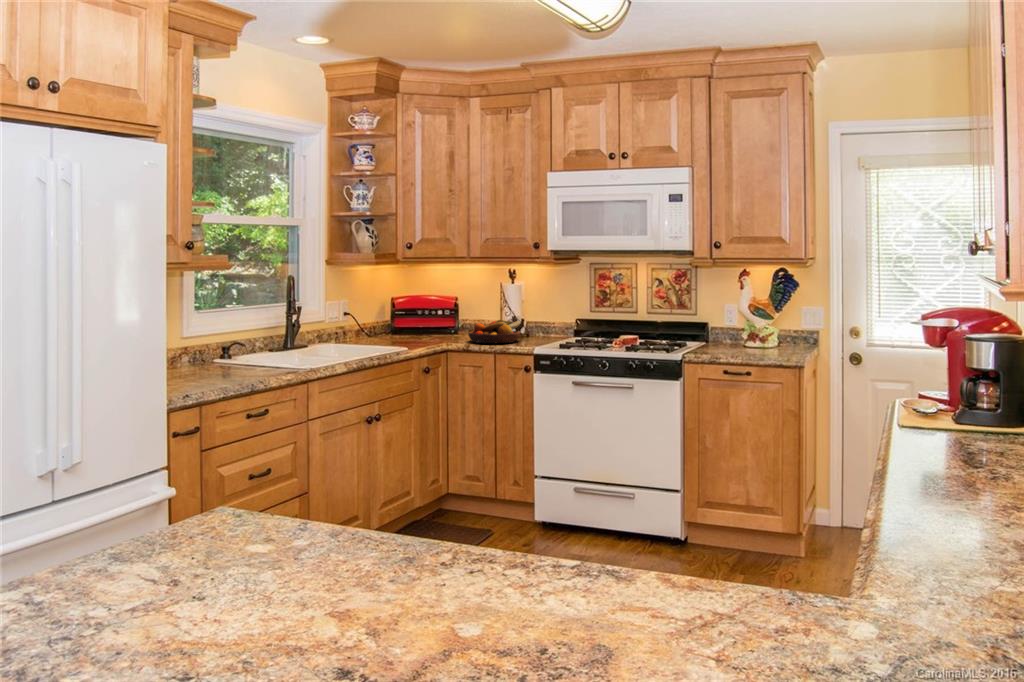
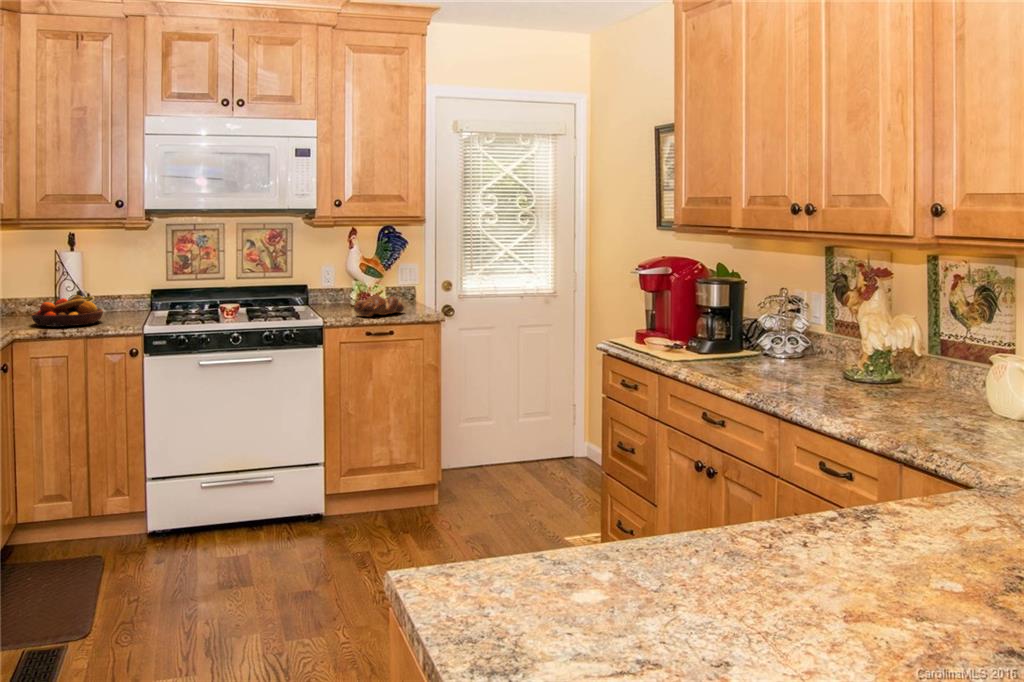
bread loaf: none [720,336,775,356] -> present [354,296,404,317]

